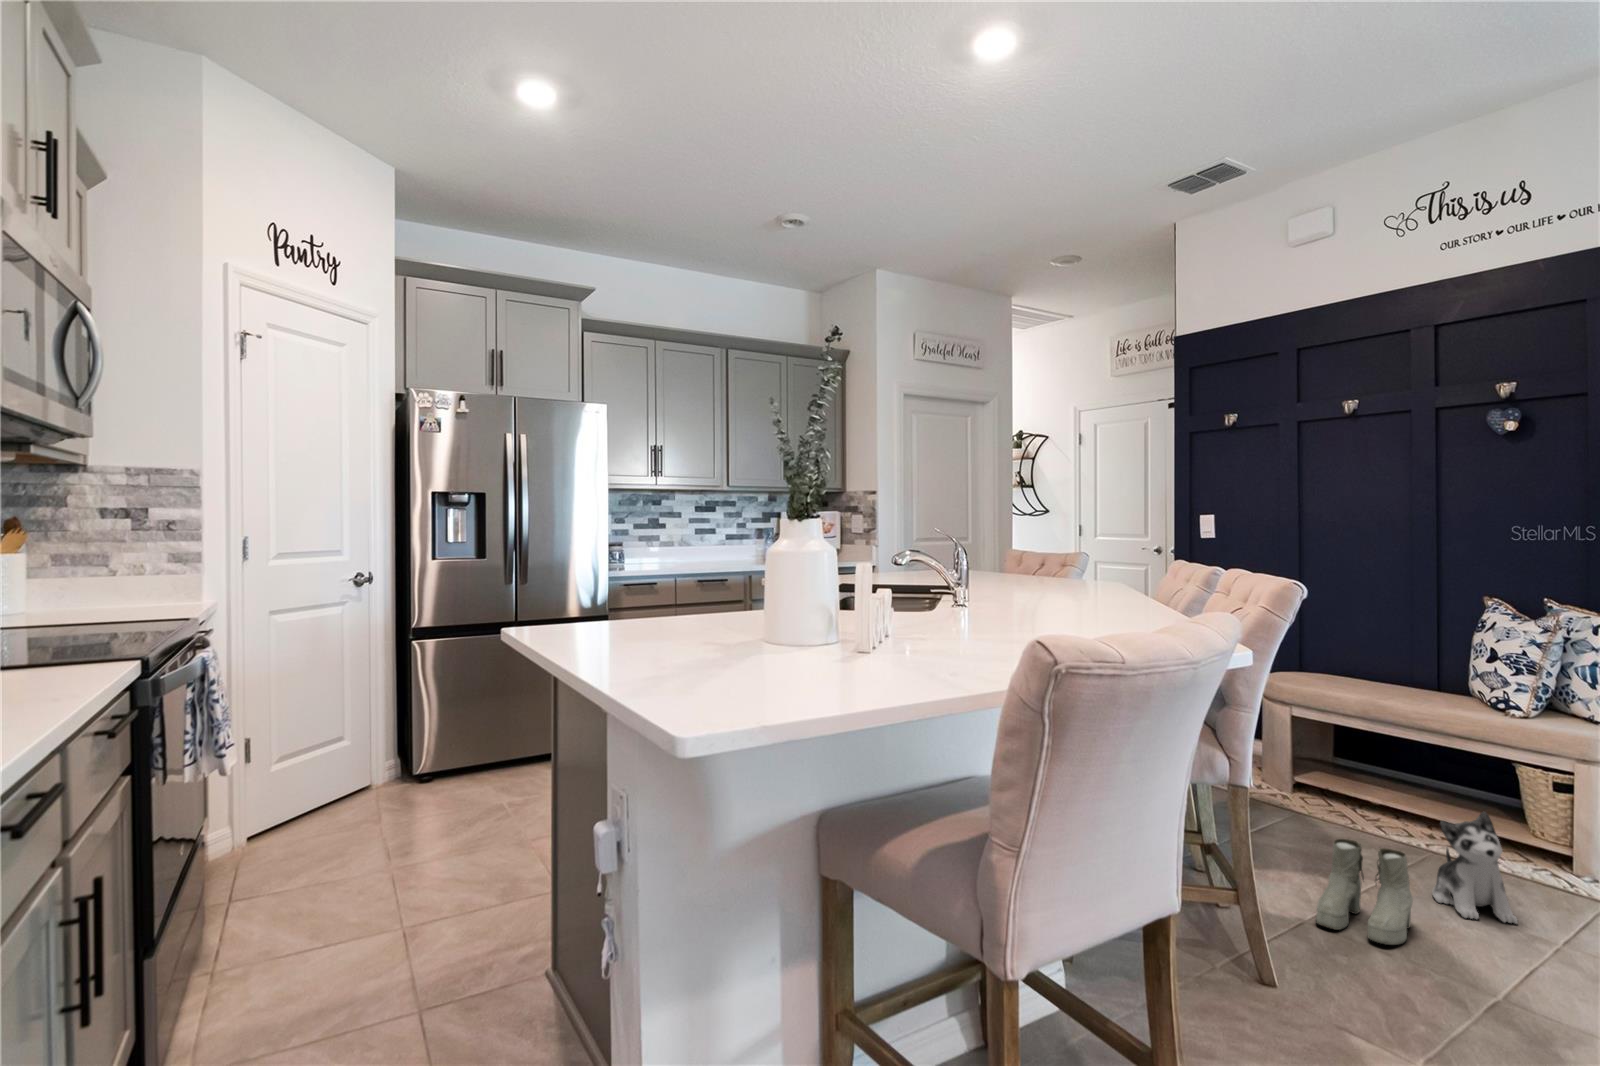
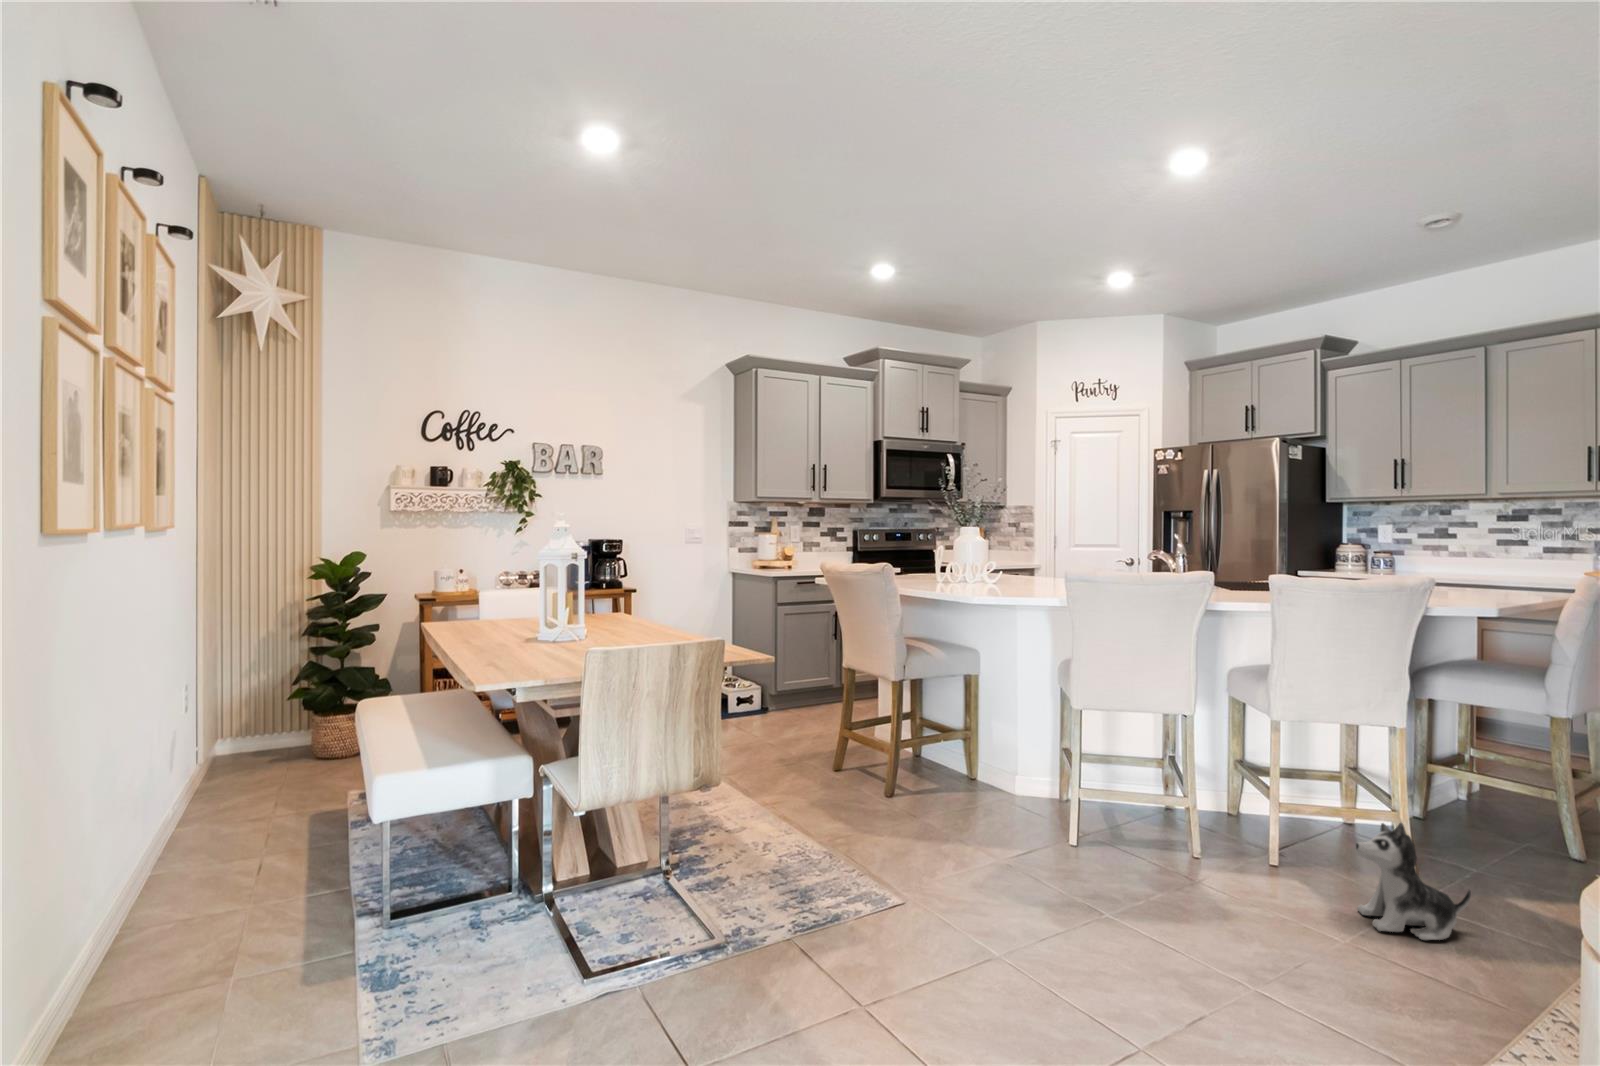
boots: present [1316,839,1413,945] -> none [1228,798,1315,881]

